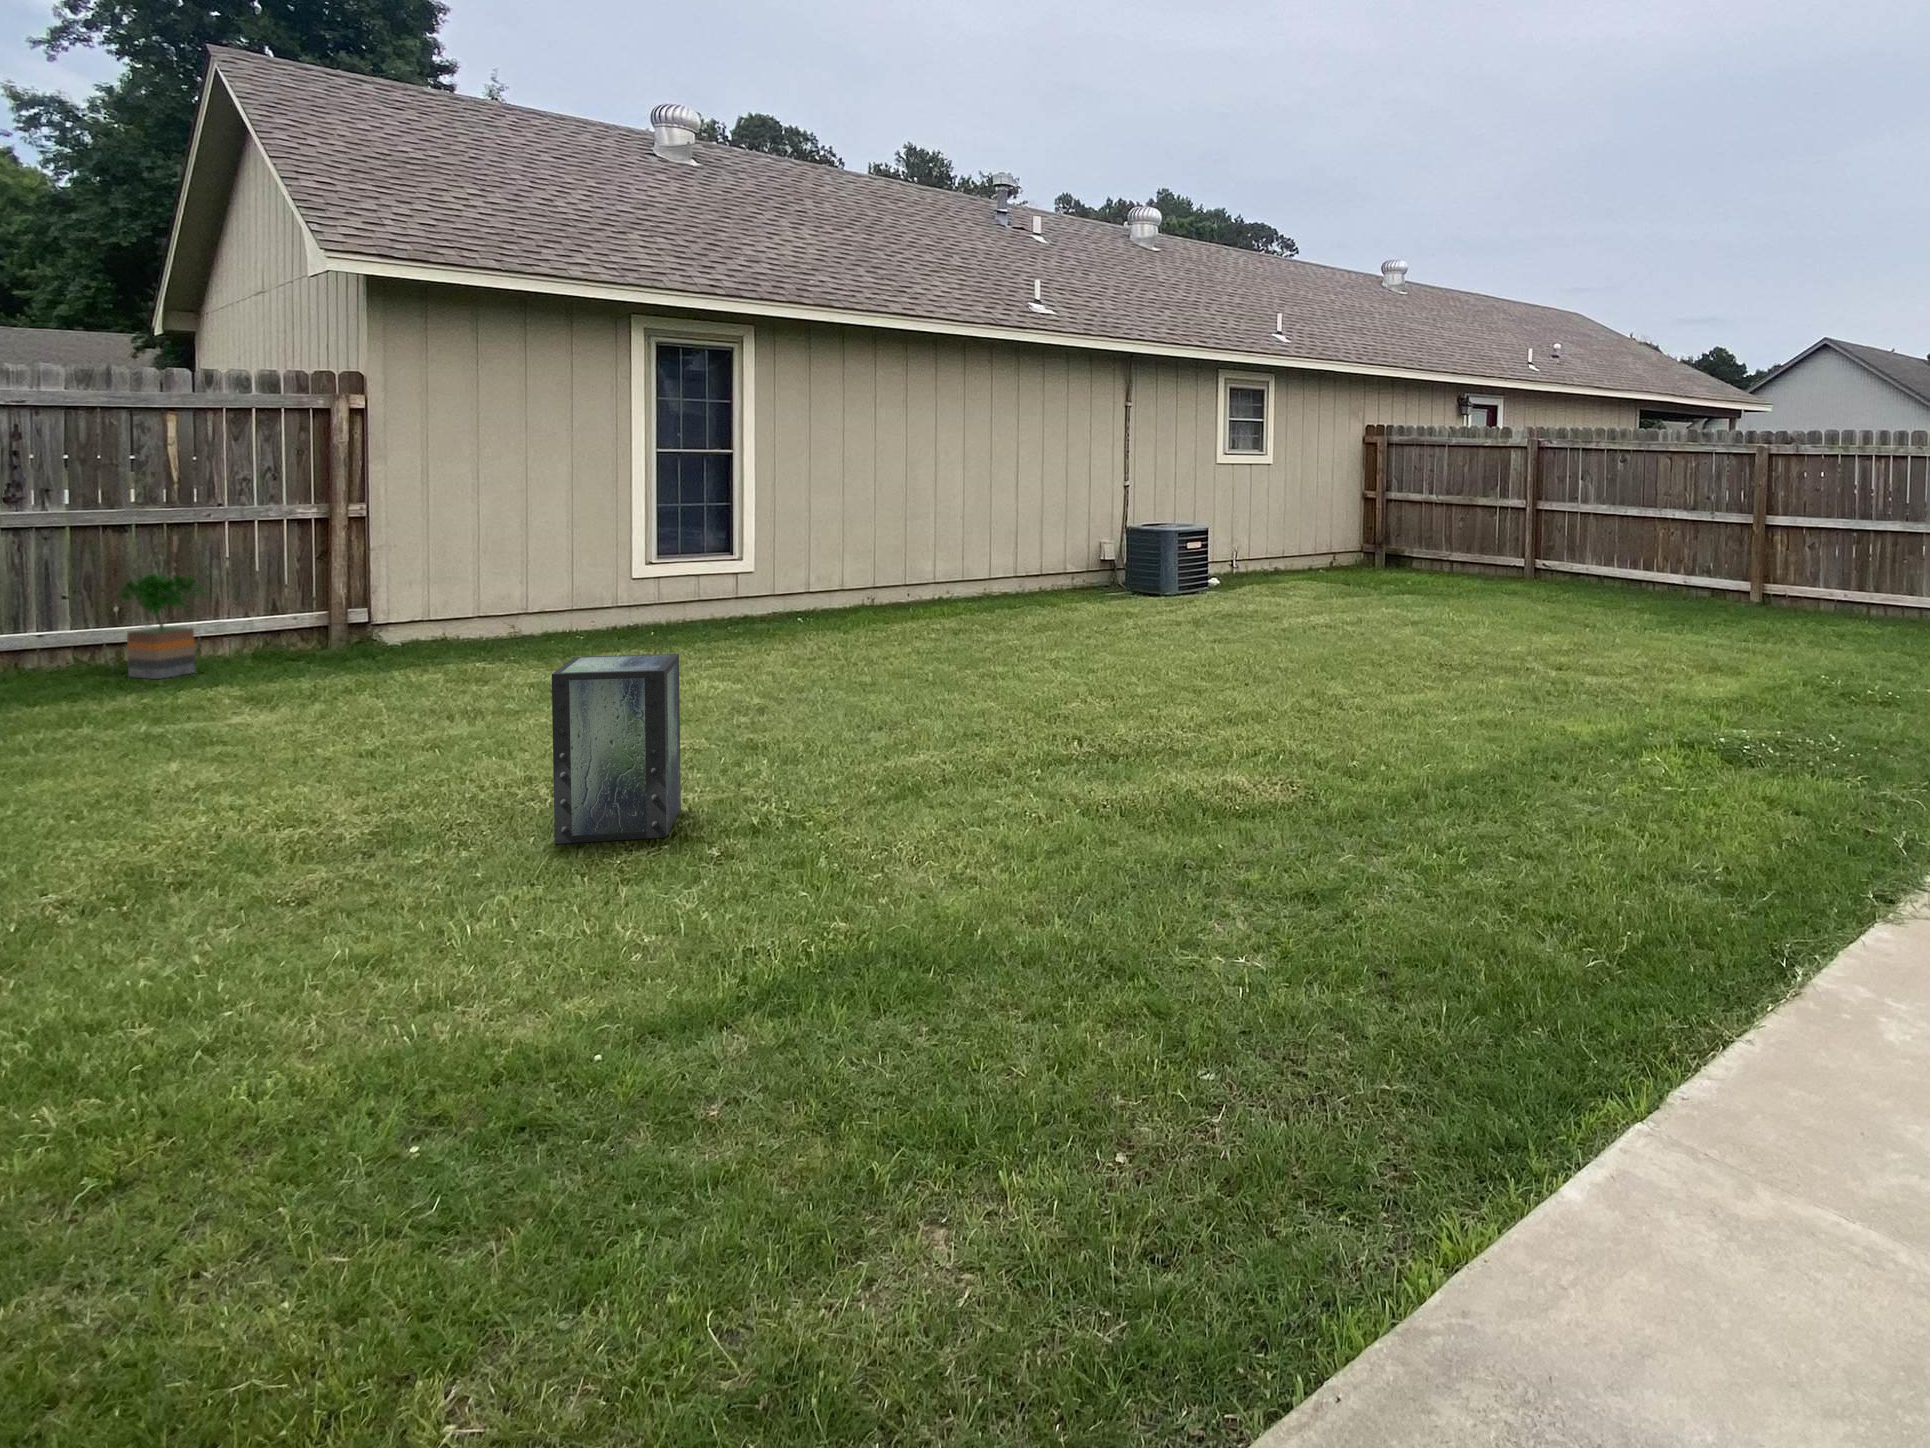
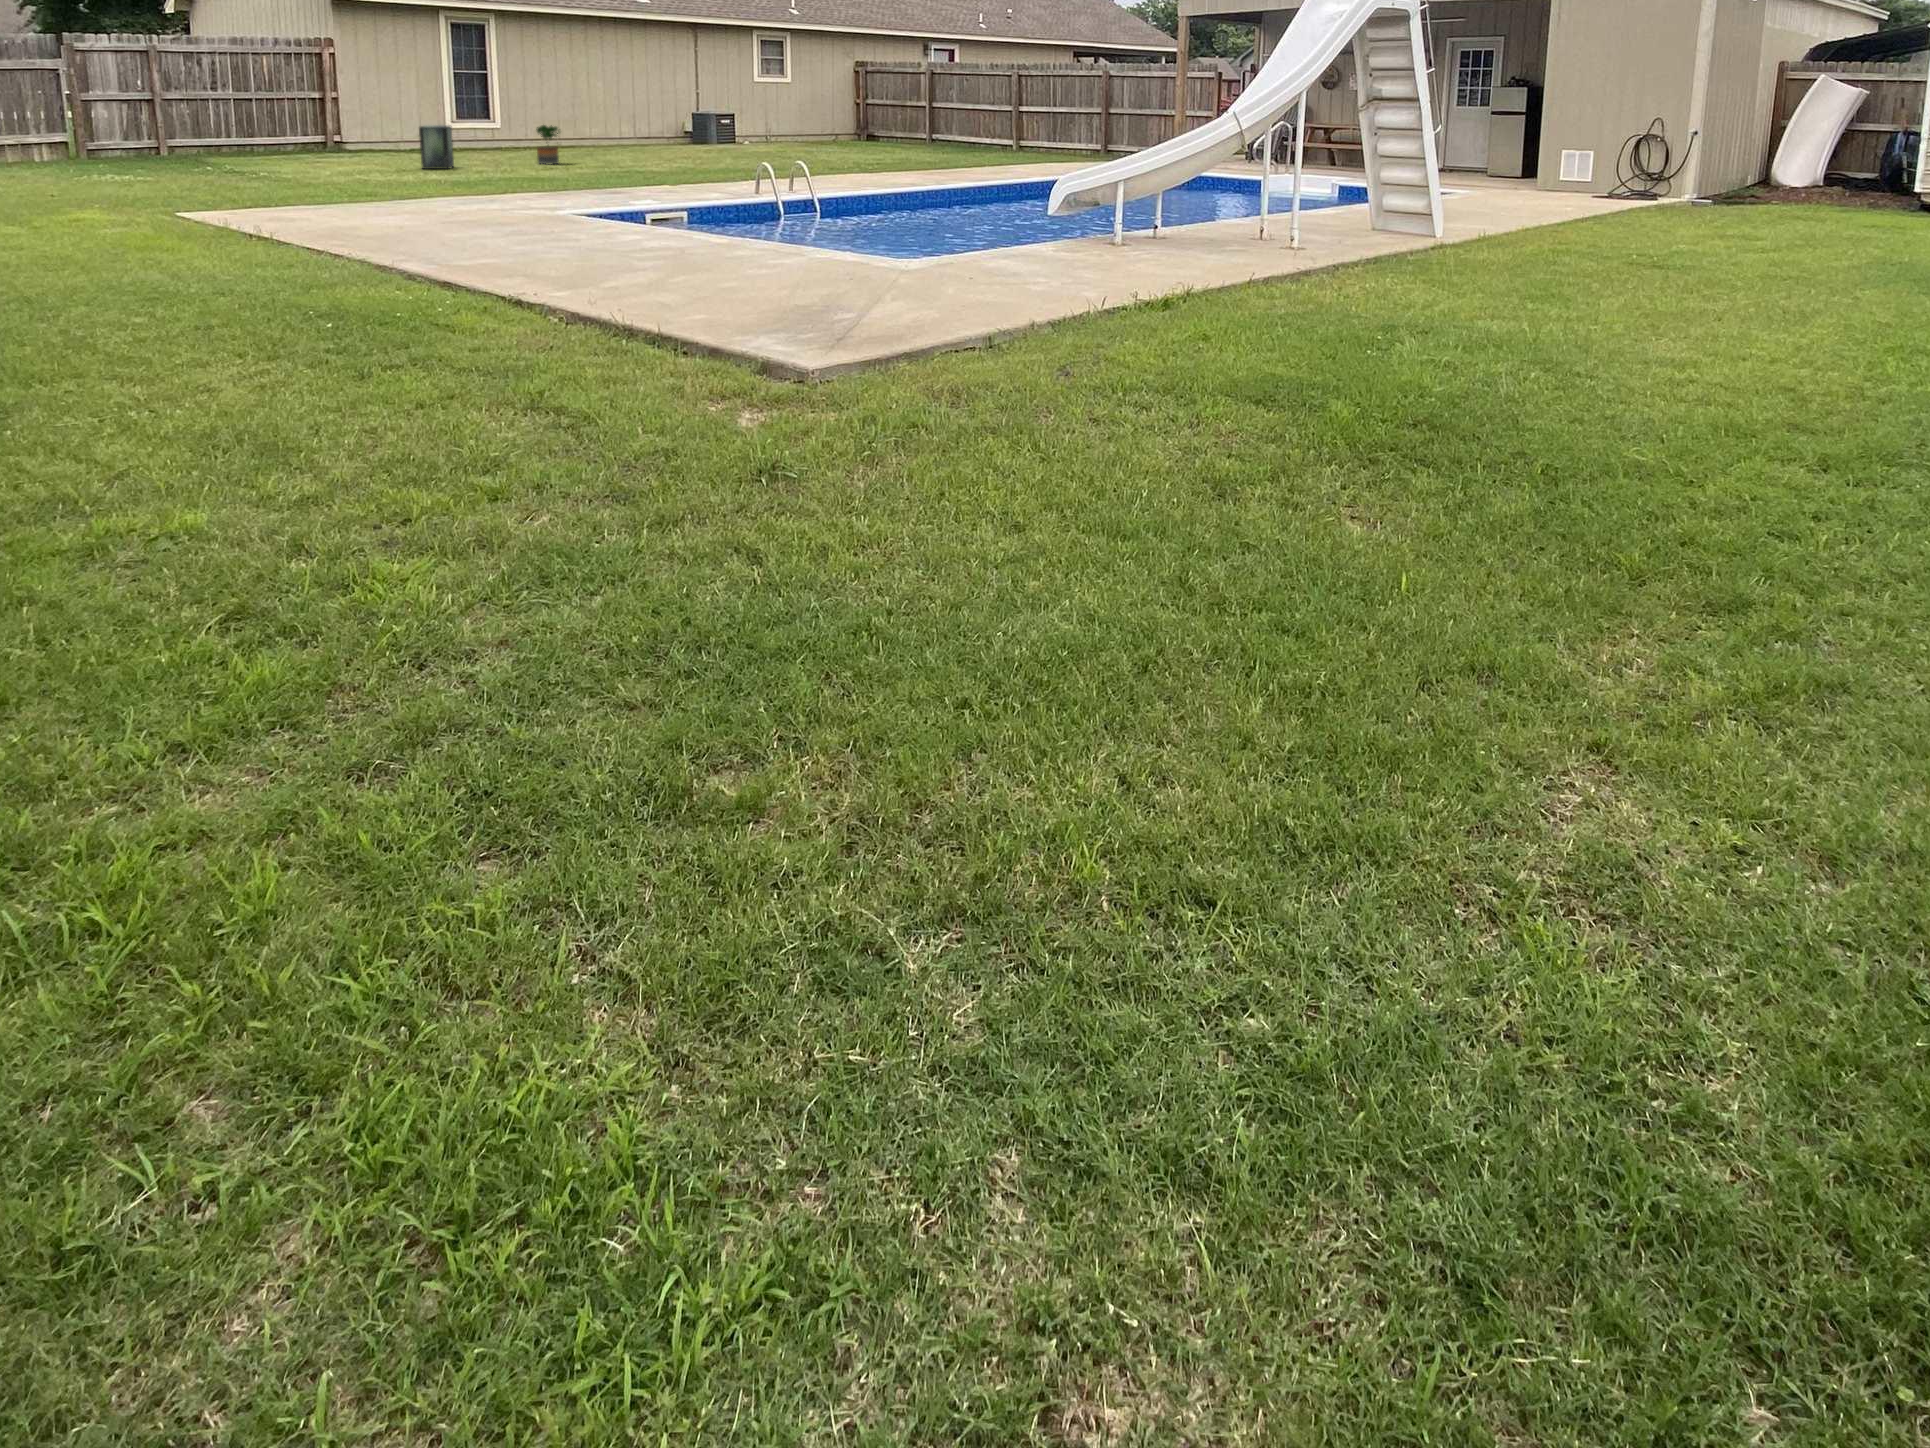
potted tree: present [121,573,206,679] -> present [536,125,559,165]

